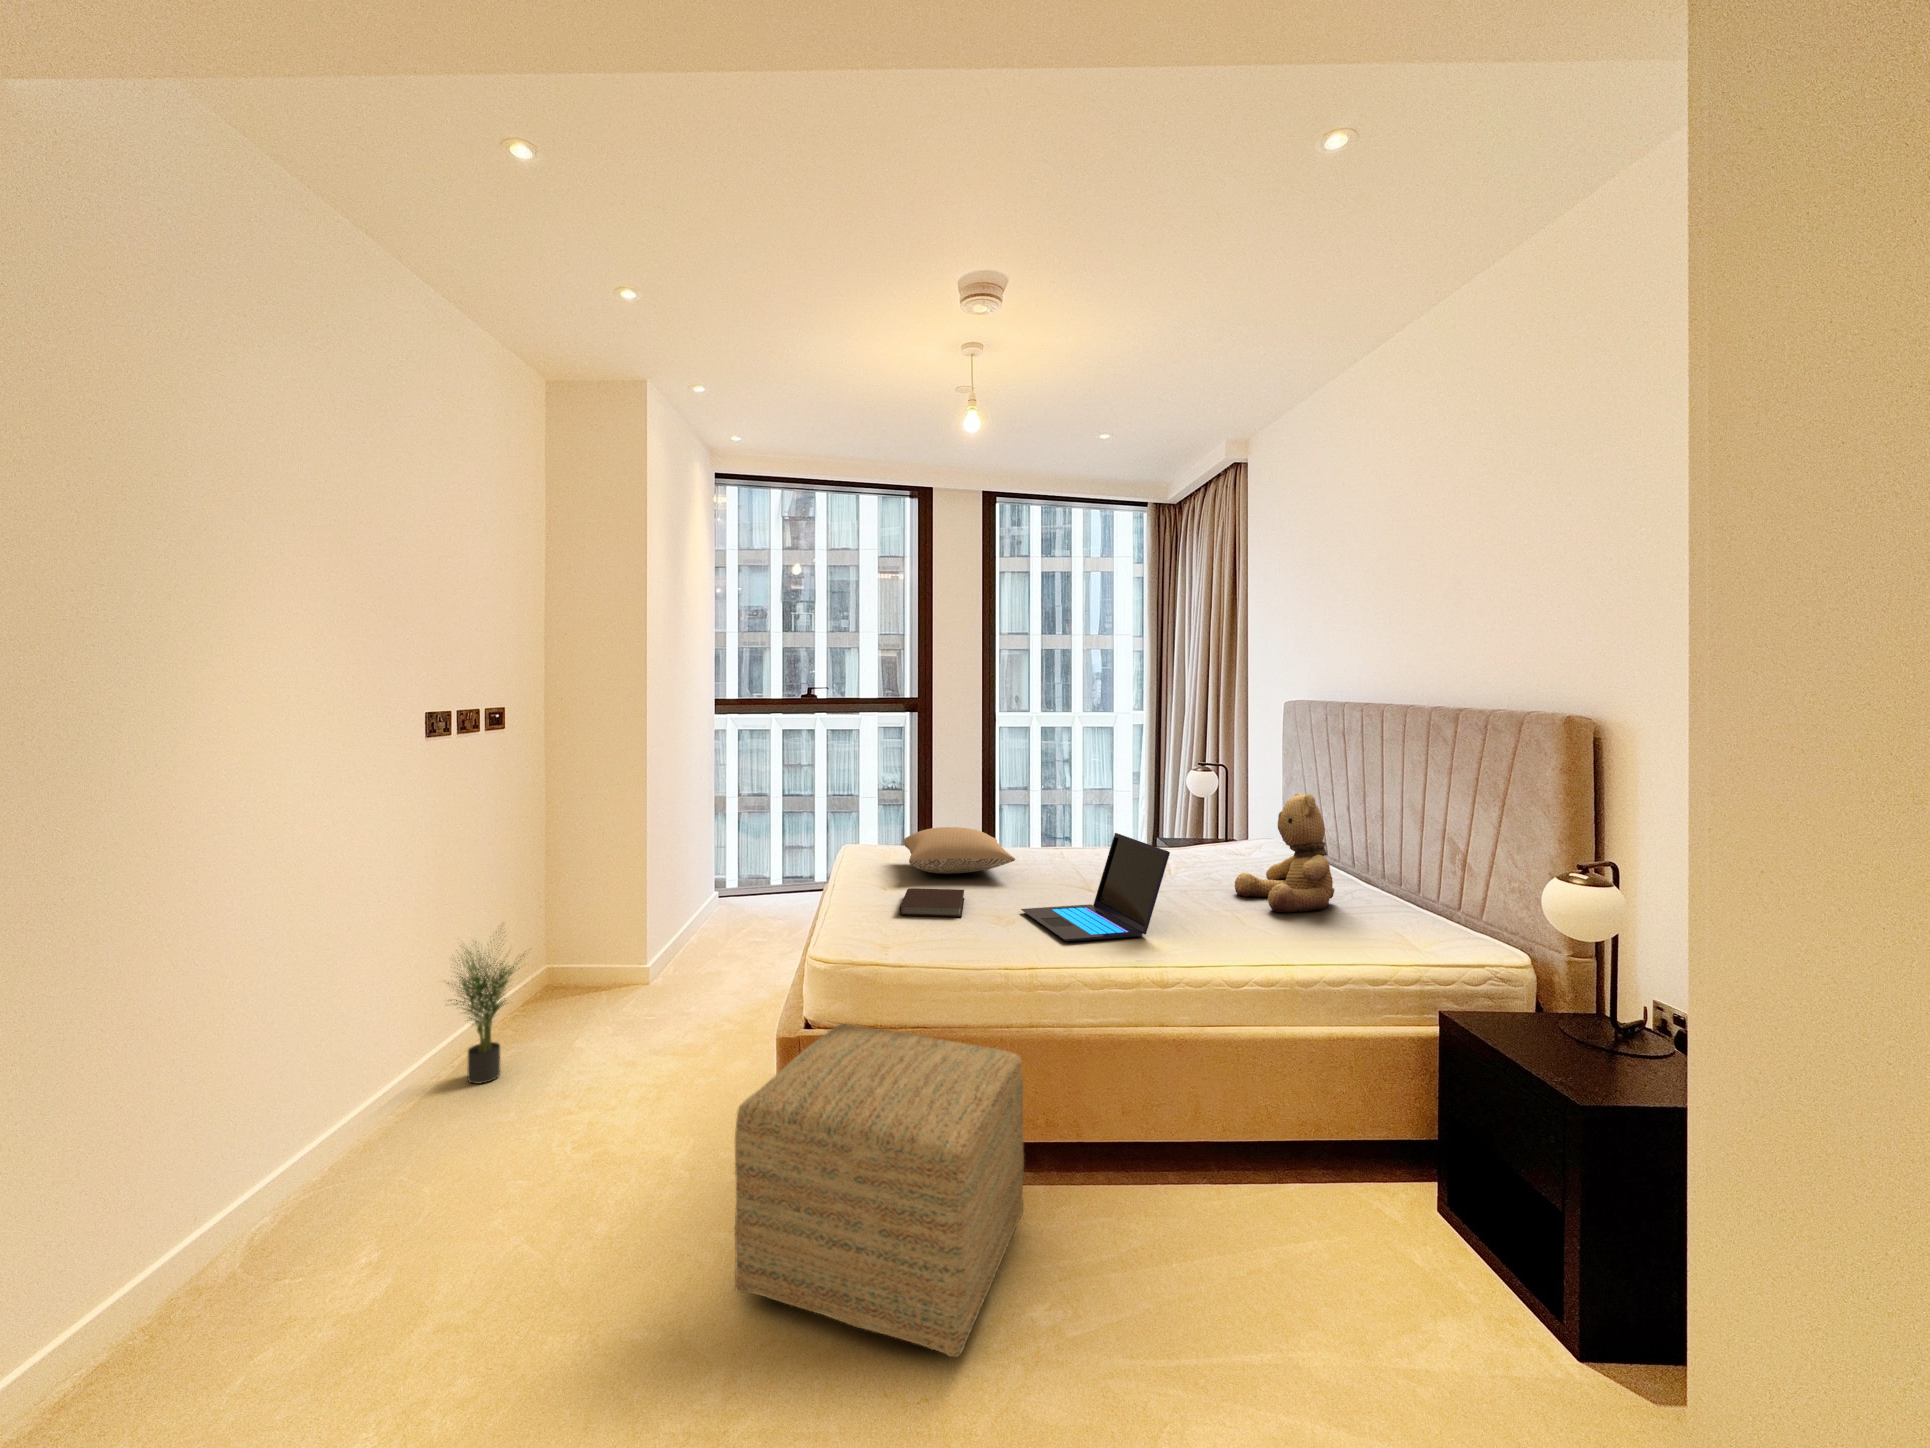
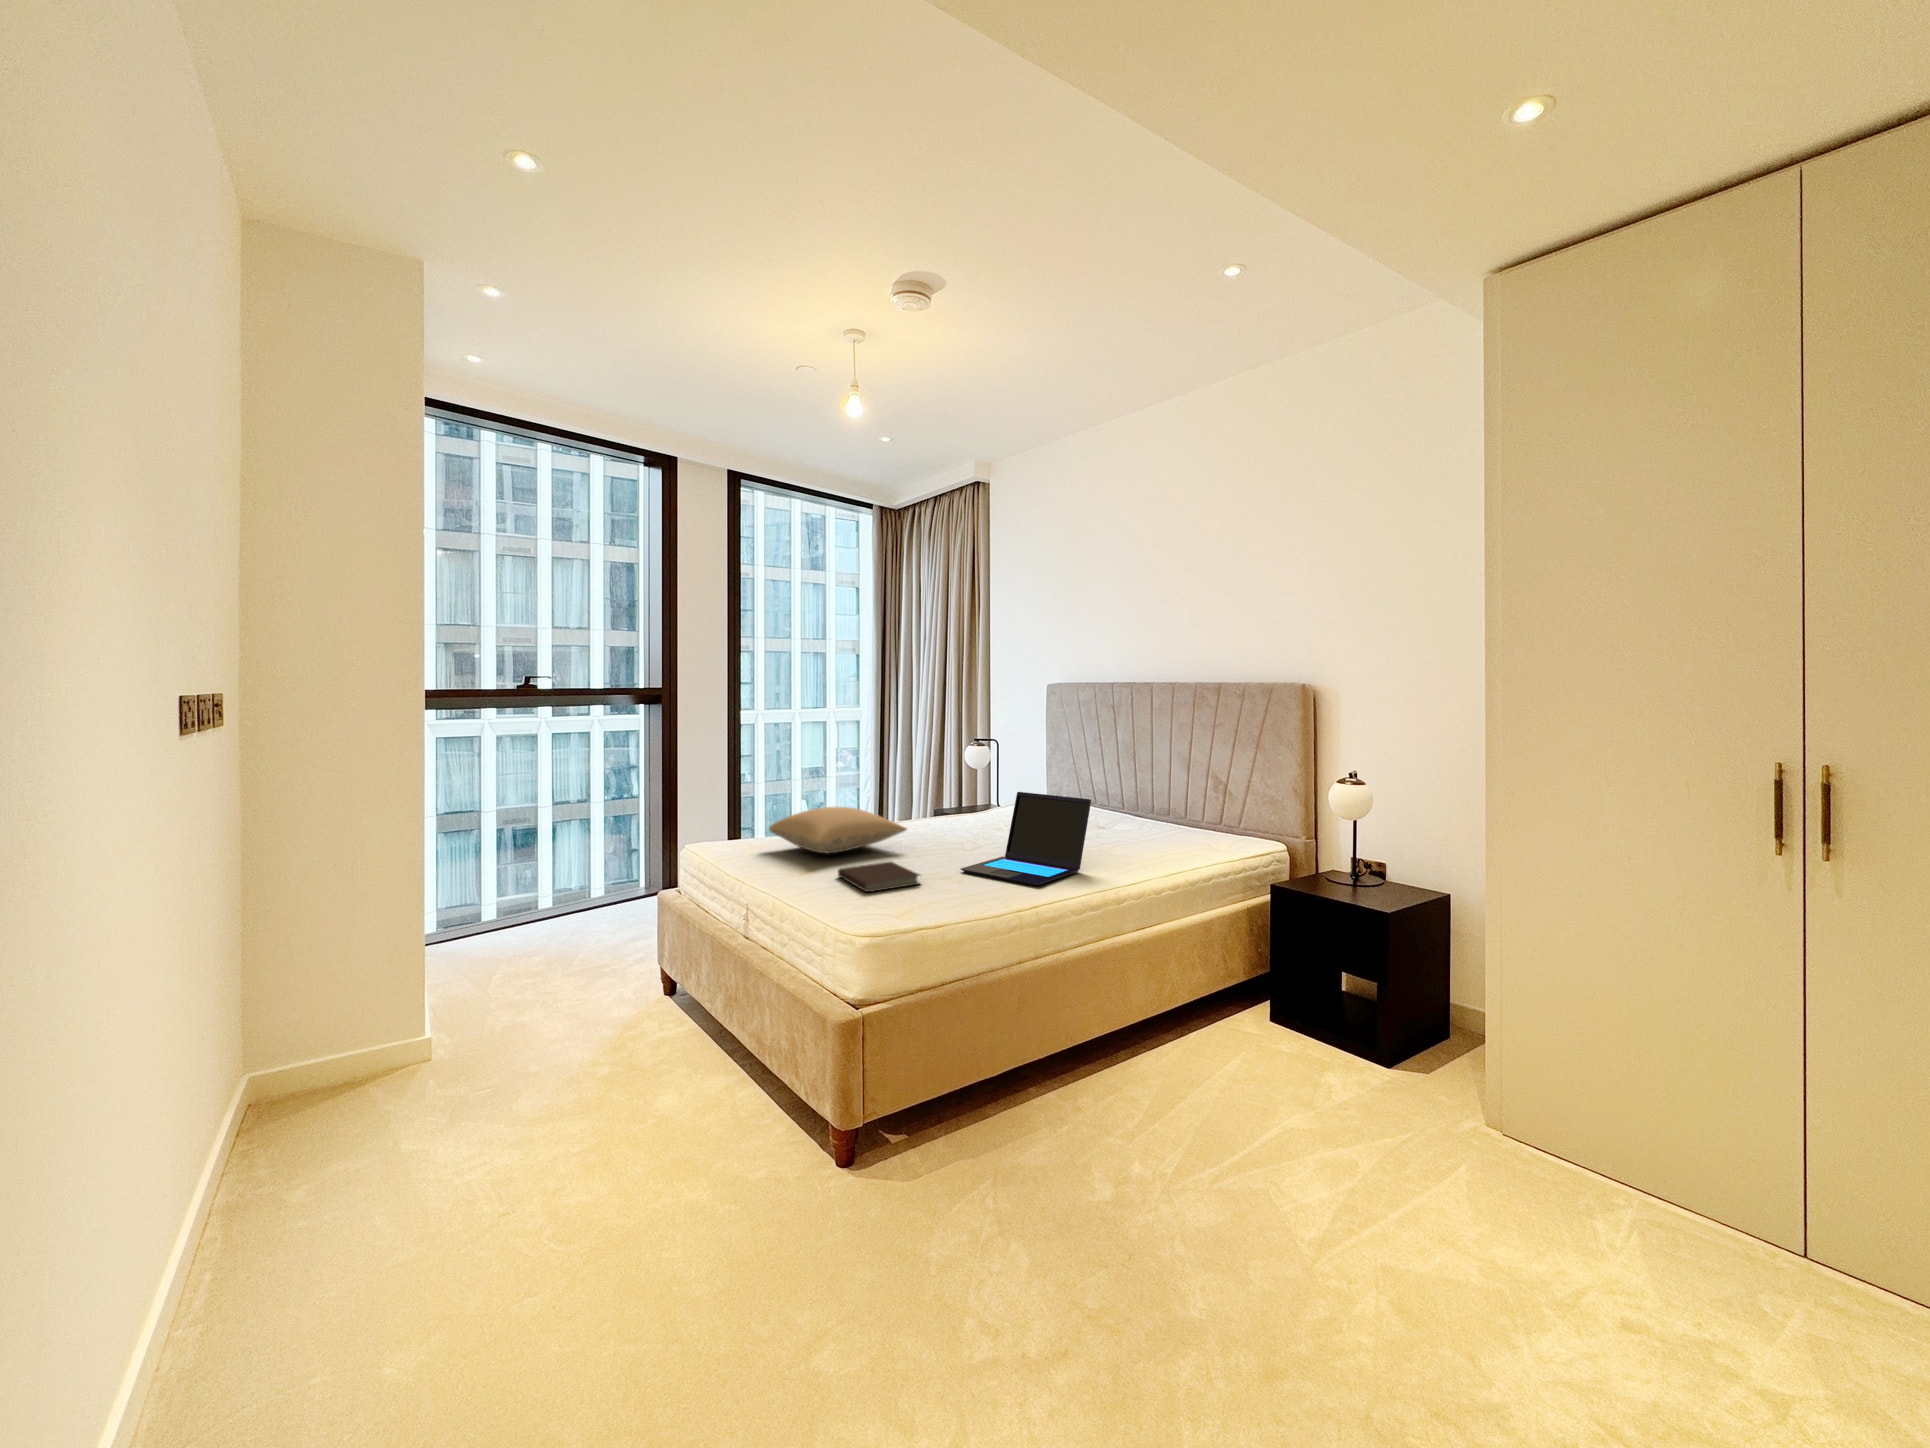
teddy bear: present [1235,793,1335,912] -> none [1074,749,1148,841]
potted plant: present [447,945,524,1084] -> none [201,1006,373,1260]
ottoman: present [735,1024,1024,1357] -> none [908,980,1173,1285]

